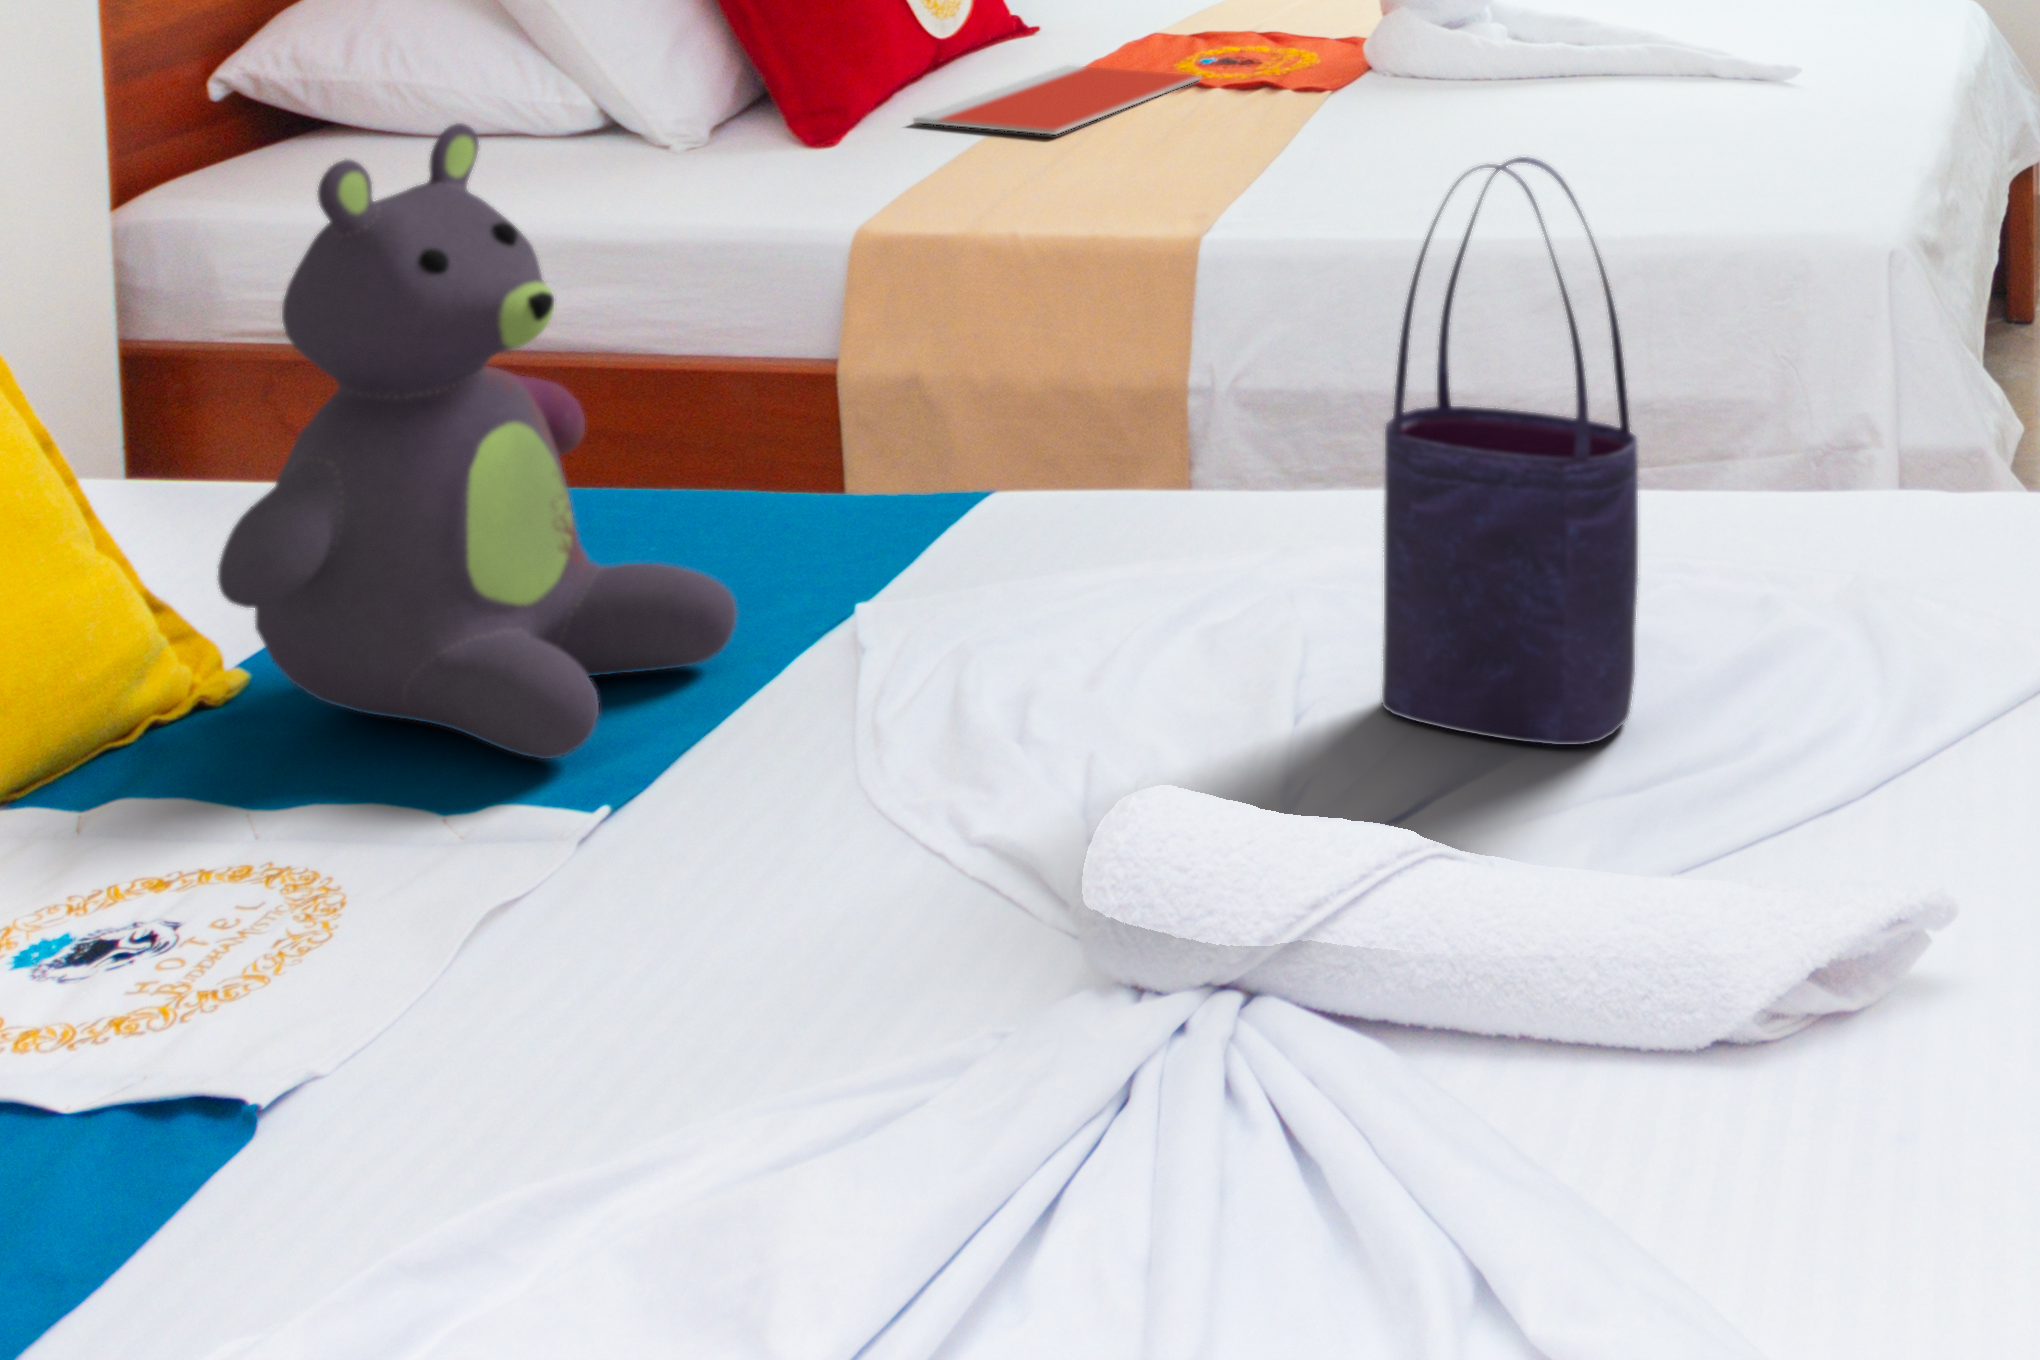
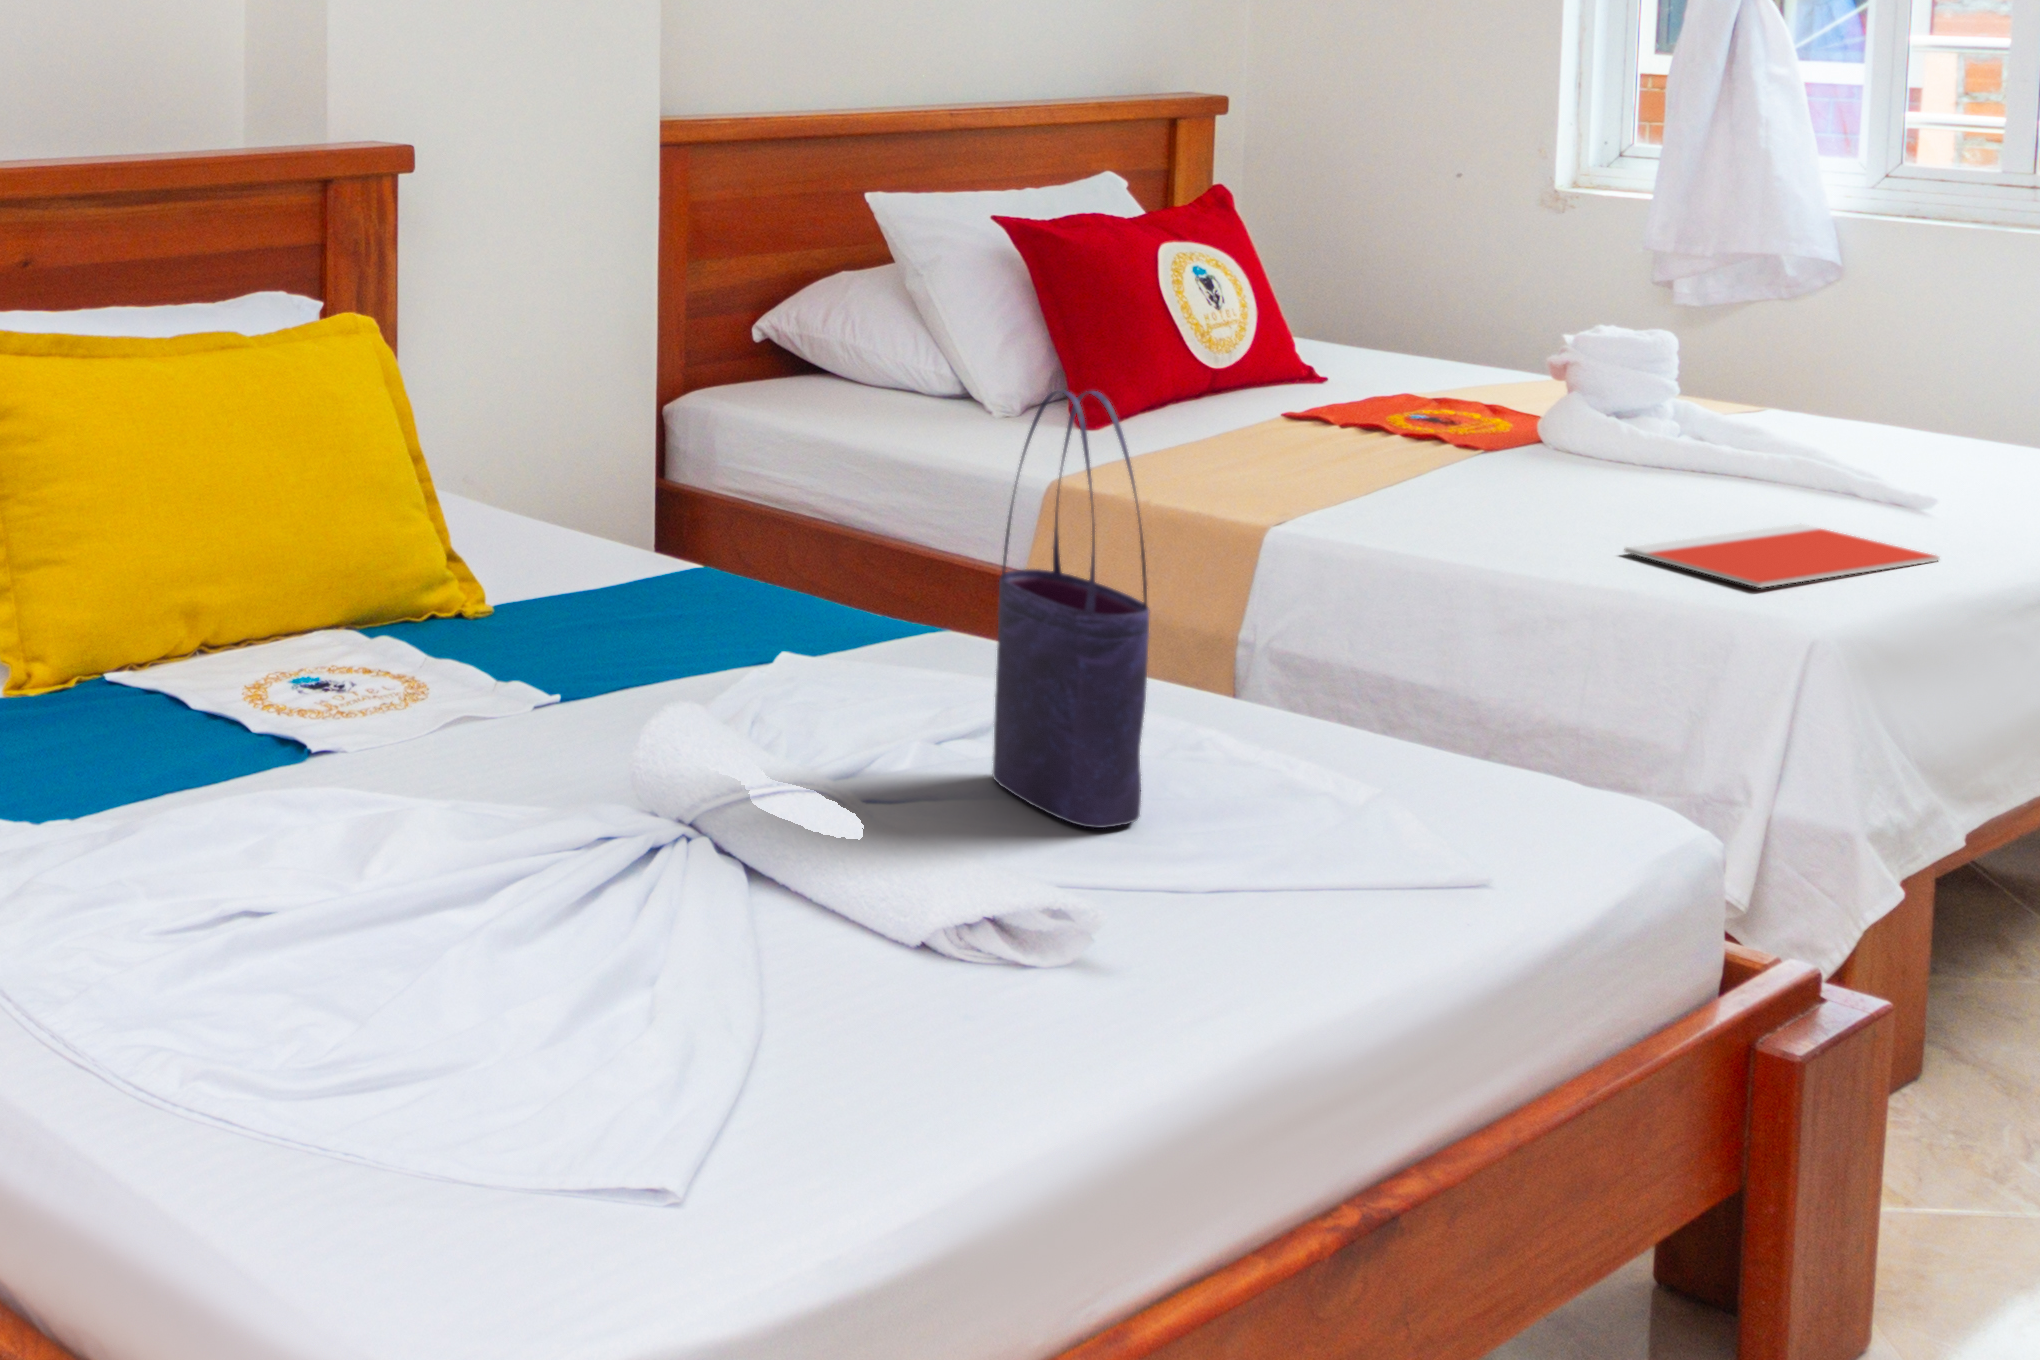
notebook: present [914,65,1200,135] -> present [1624,524,1939,588]
stuffed bear: present [218,123,737,759] -> none [410,295,693,673]

